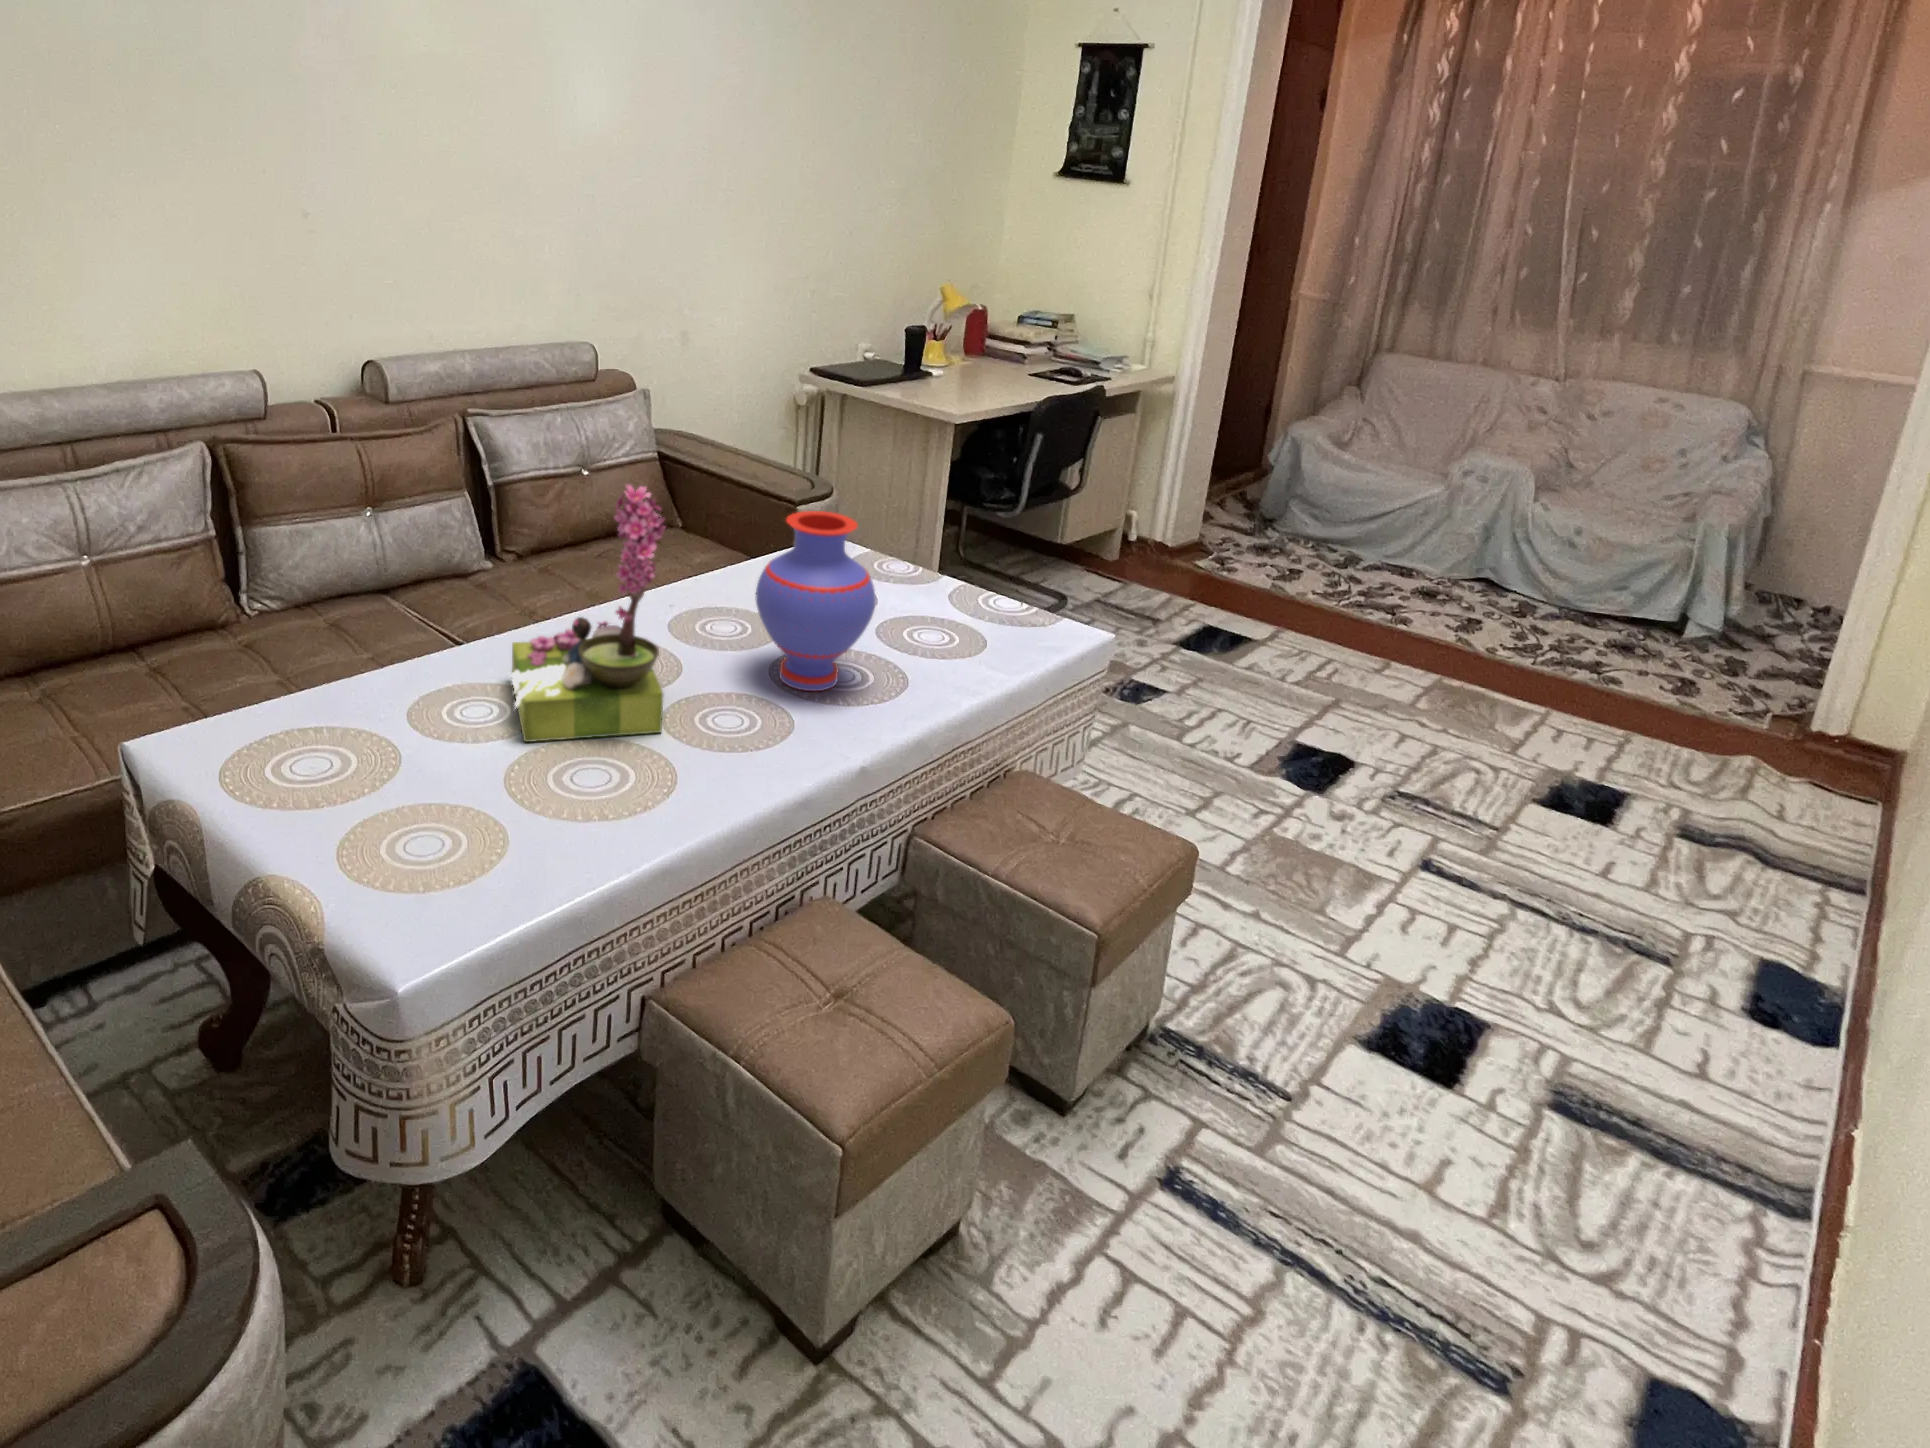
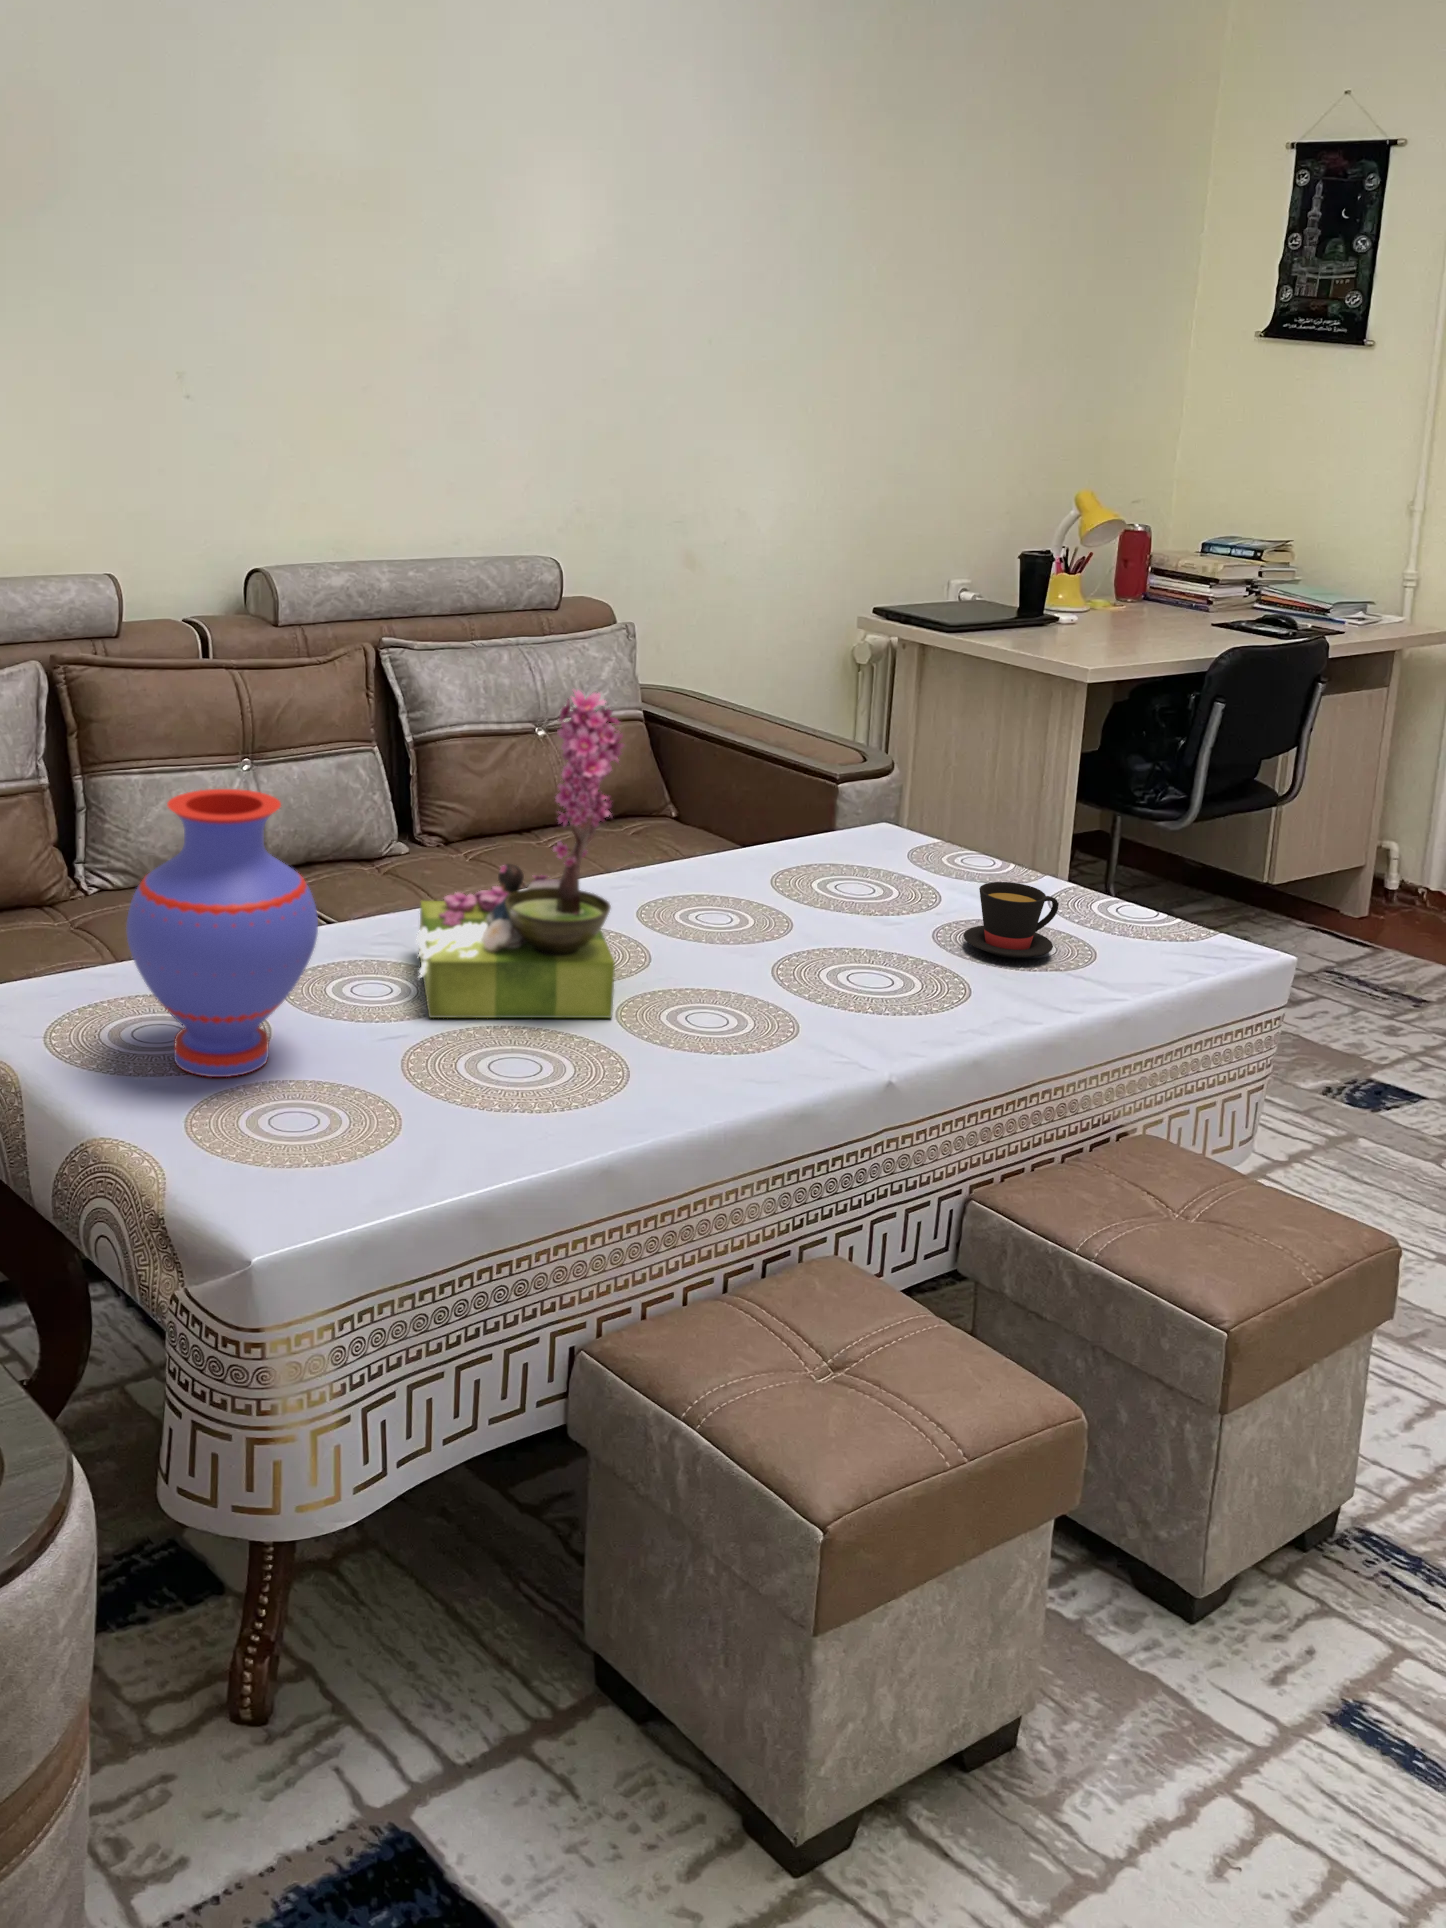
vase: present [756,511,876,691] -> present [127,789,318,1077]
teacup: none [903,603,969,659] -> present [964,882,1059,958]

